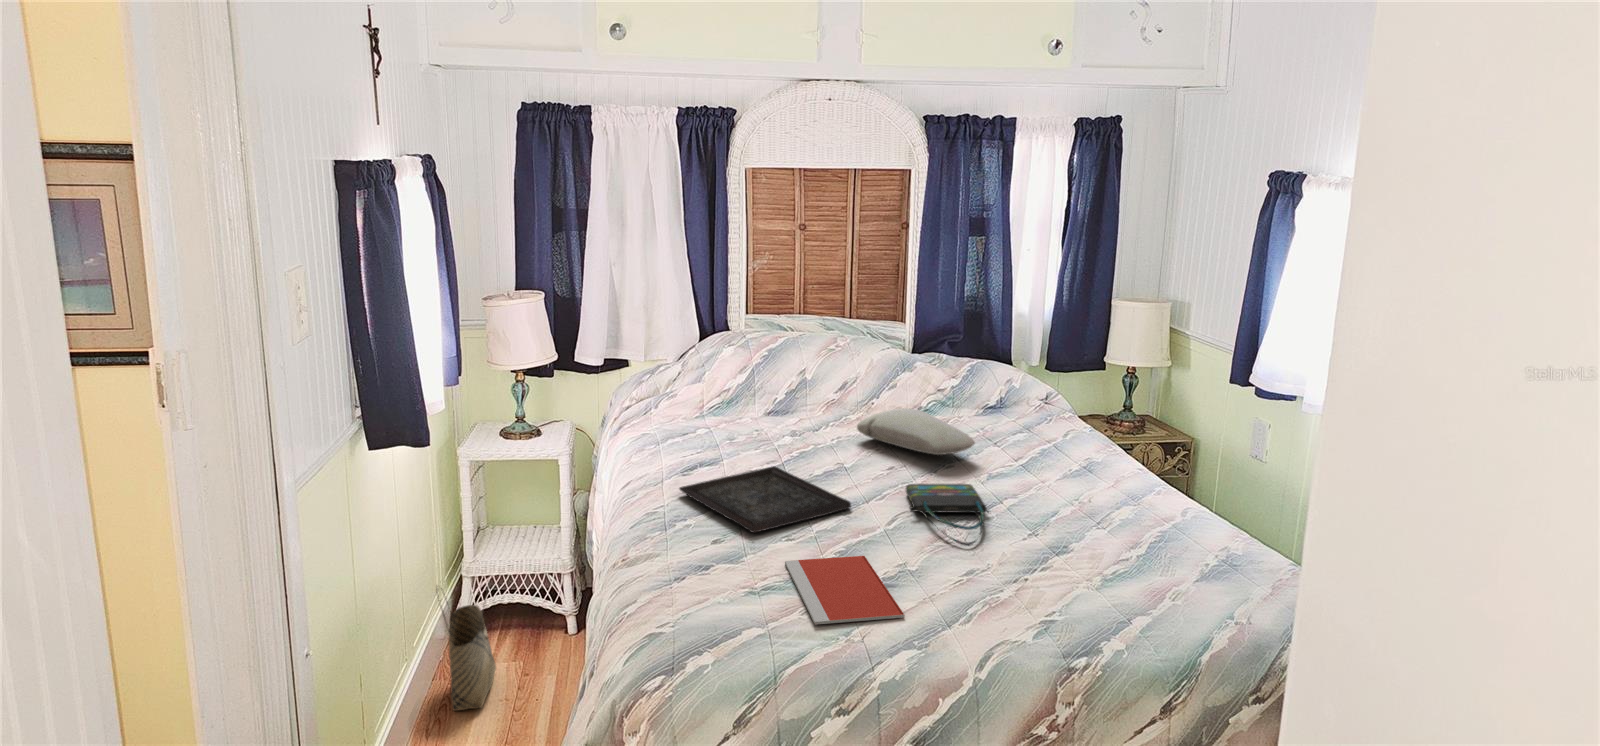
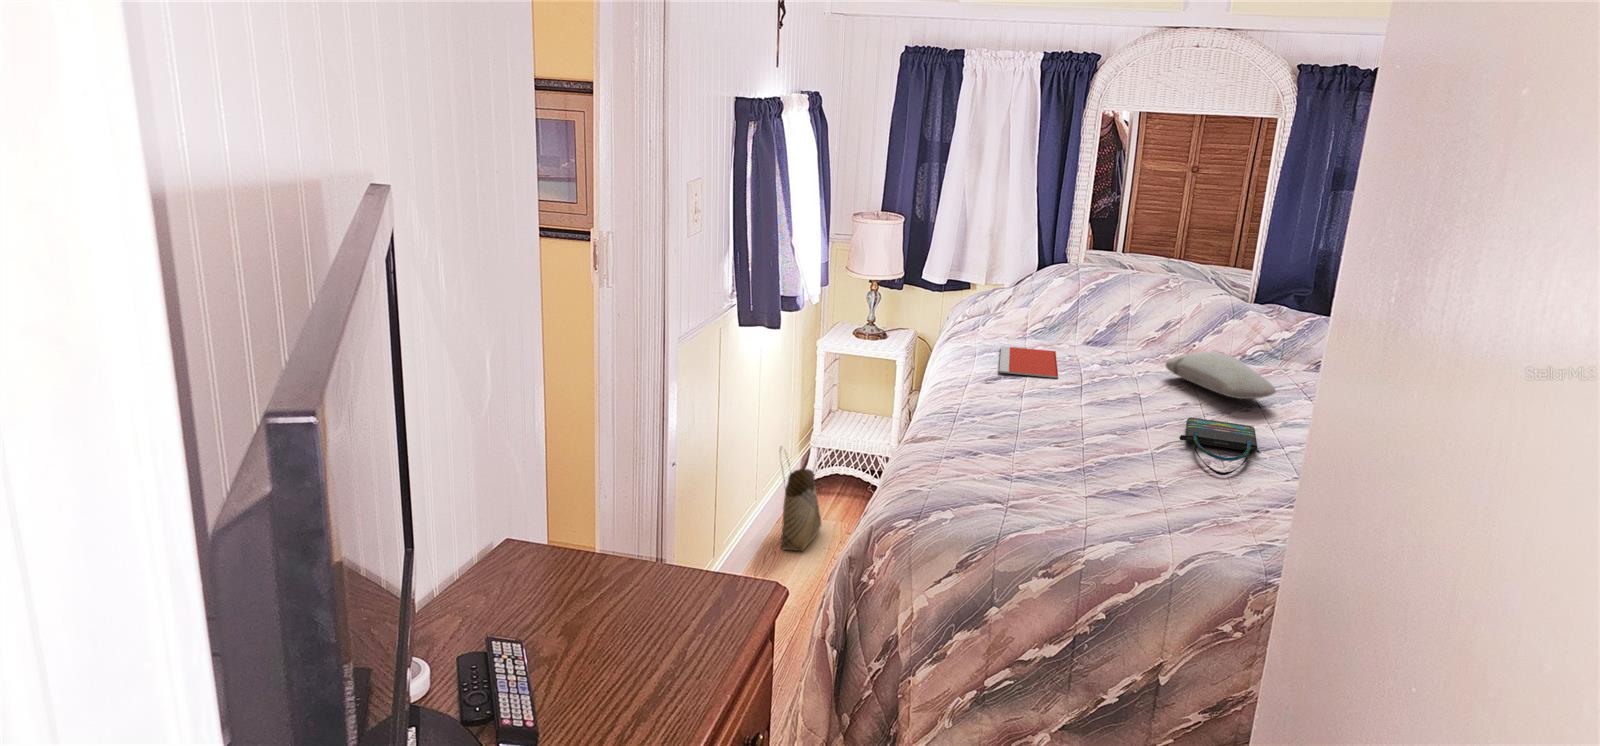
tray: present [679,466,851,533] -> none [979,386,1128,435]
notebook: present [785,556,905,624] -> present [999,346,1058,378]

